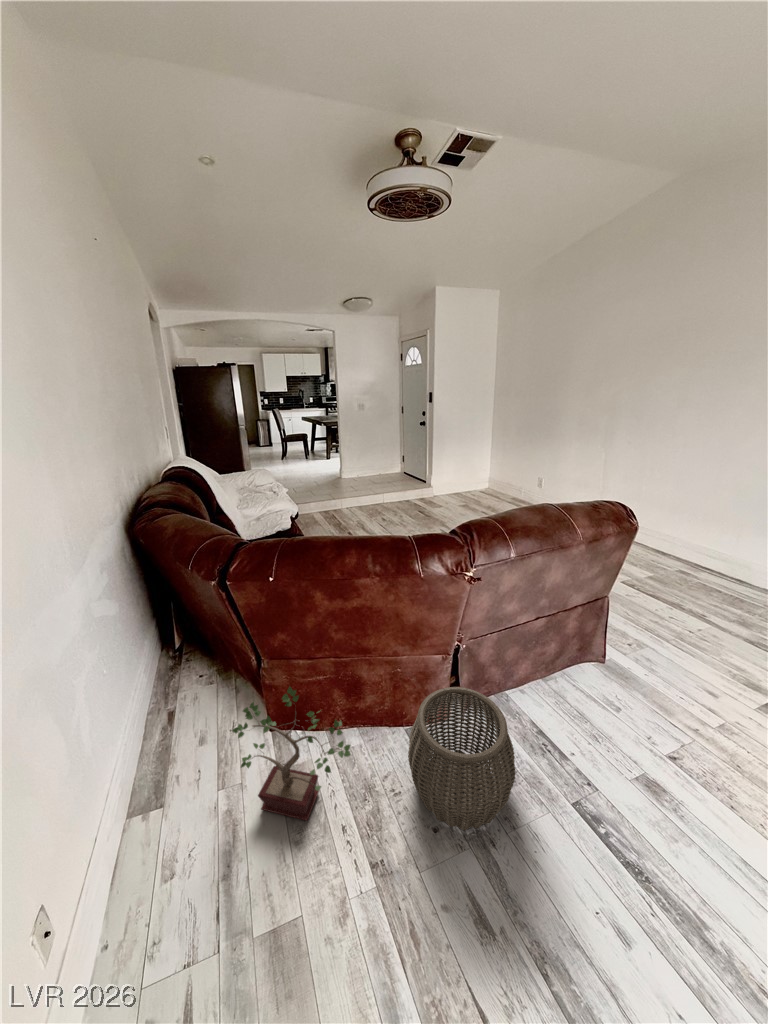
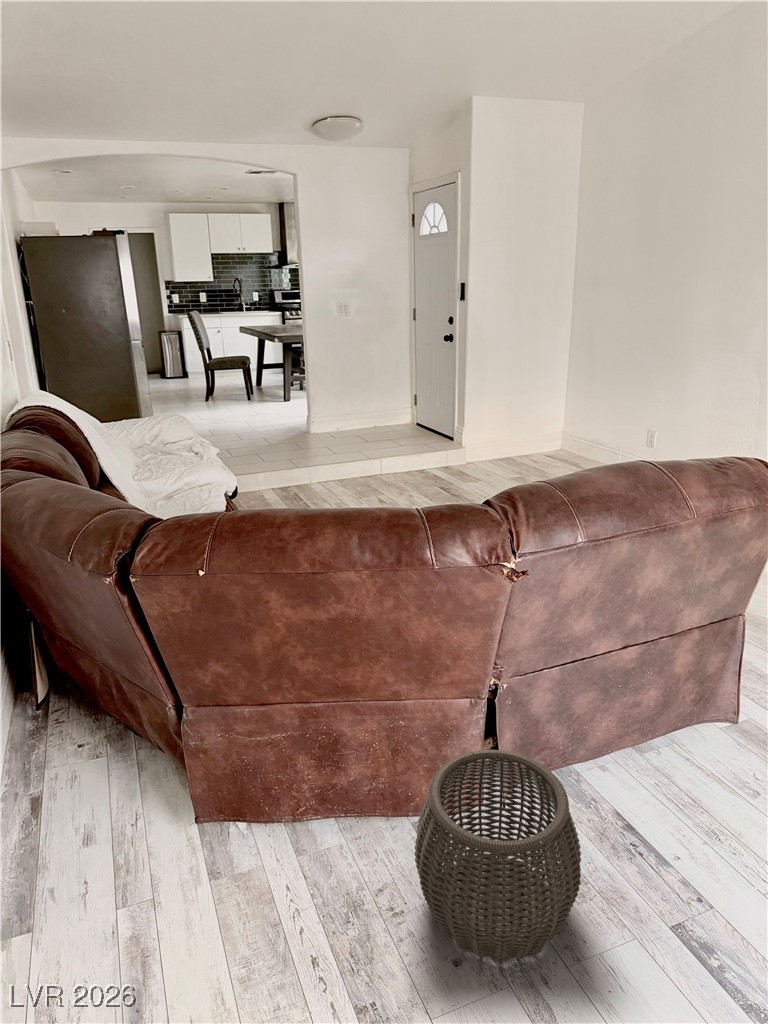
potted plant: present [232,687,351,821] -> none [138,738,326,949]

